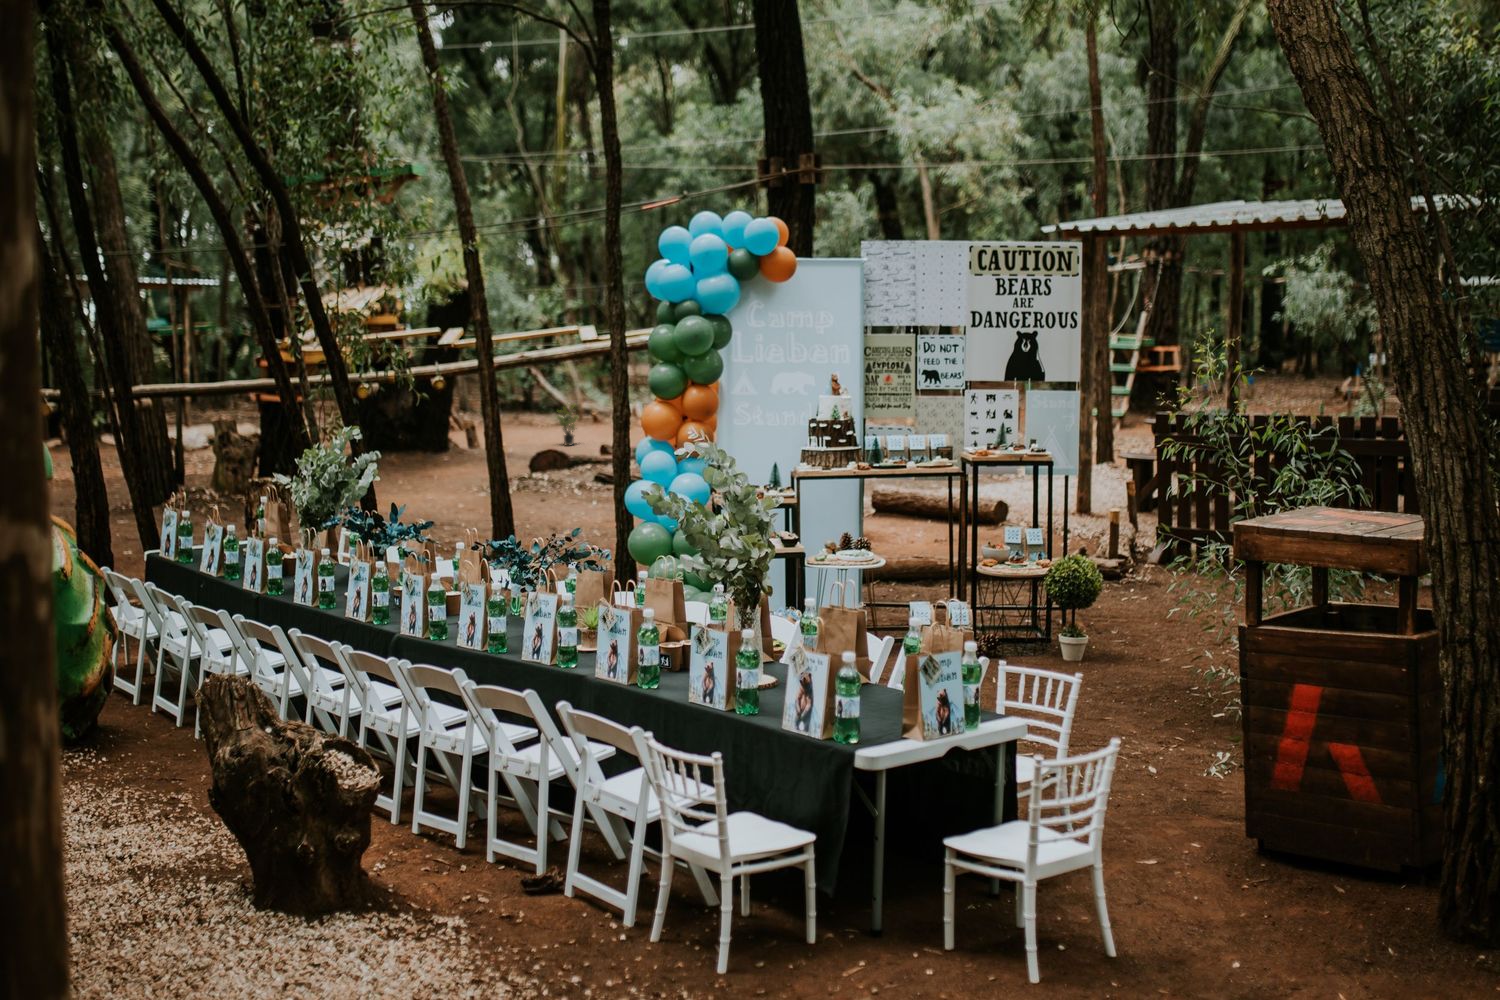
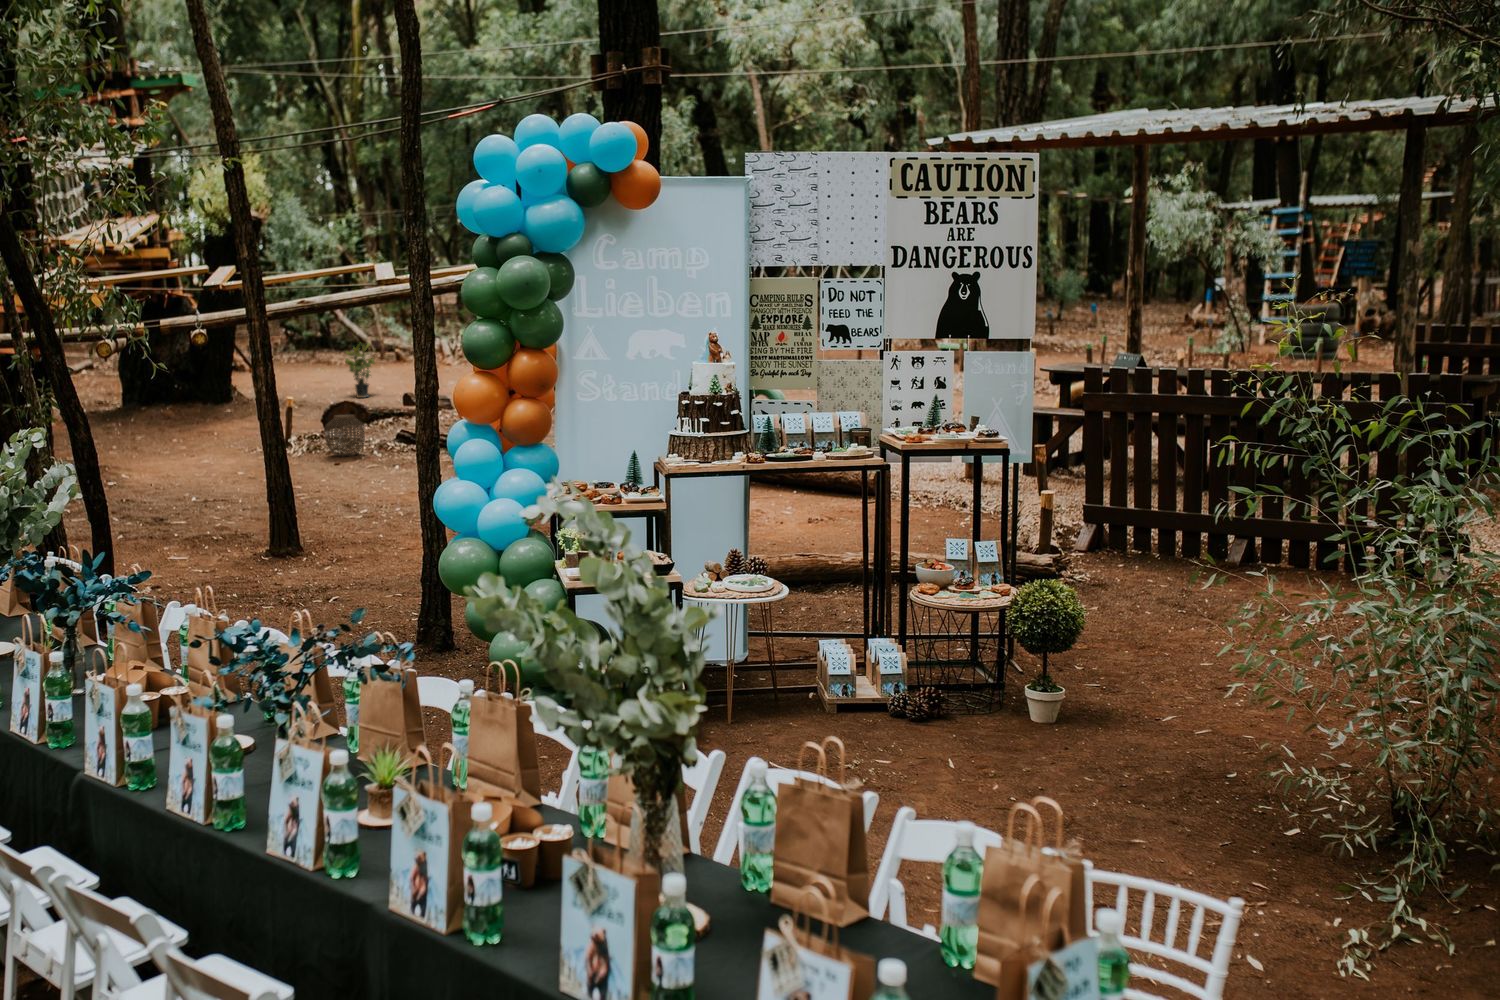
woven basket: none [542,453,572,485] -> present [325,414,365,456]

